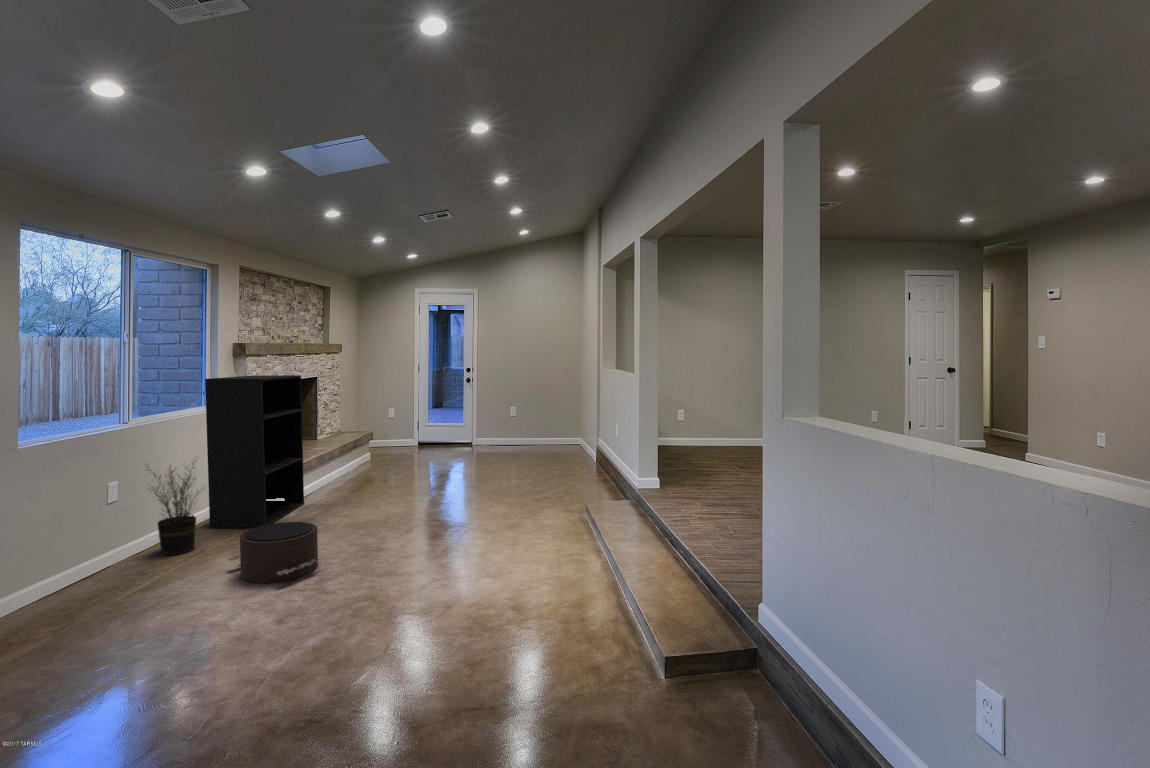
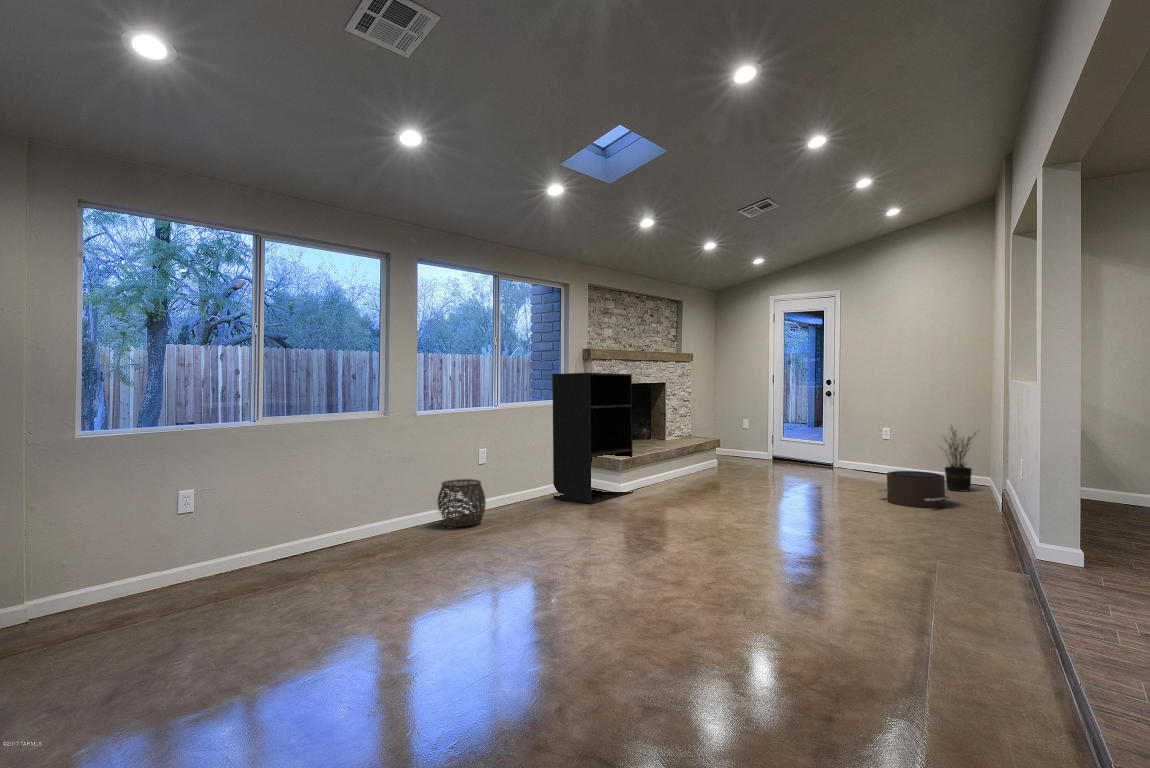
potted plant: present [147,463,196,555] -> present [945,427,973,492]
pouf: present [229,522,318,583] -> present [877,471,949,508]
woven basket: none [55,528,139,599] -> present [437,479,486,527]

